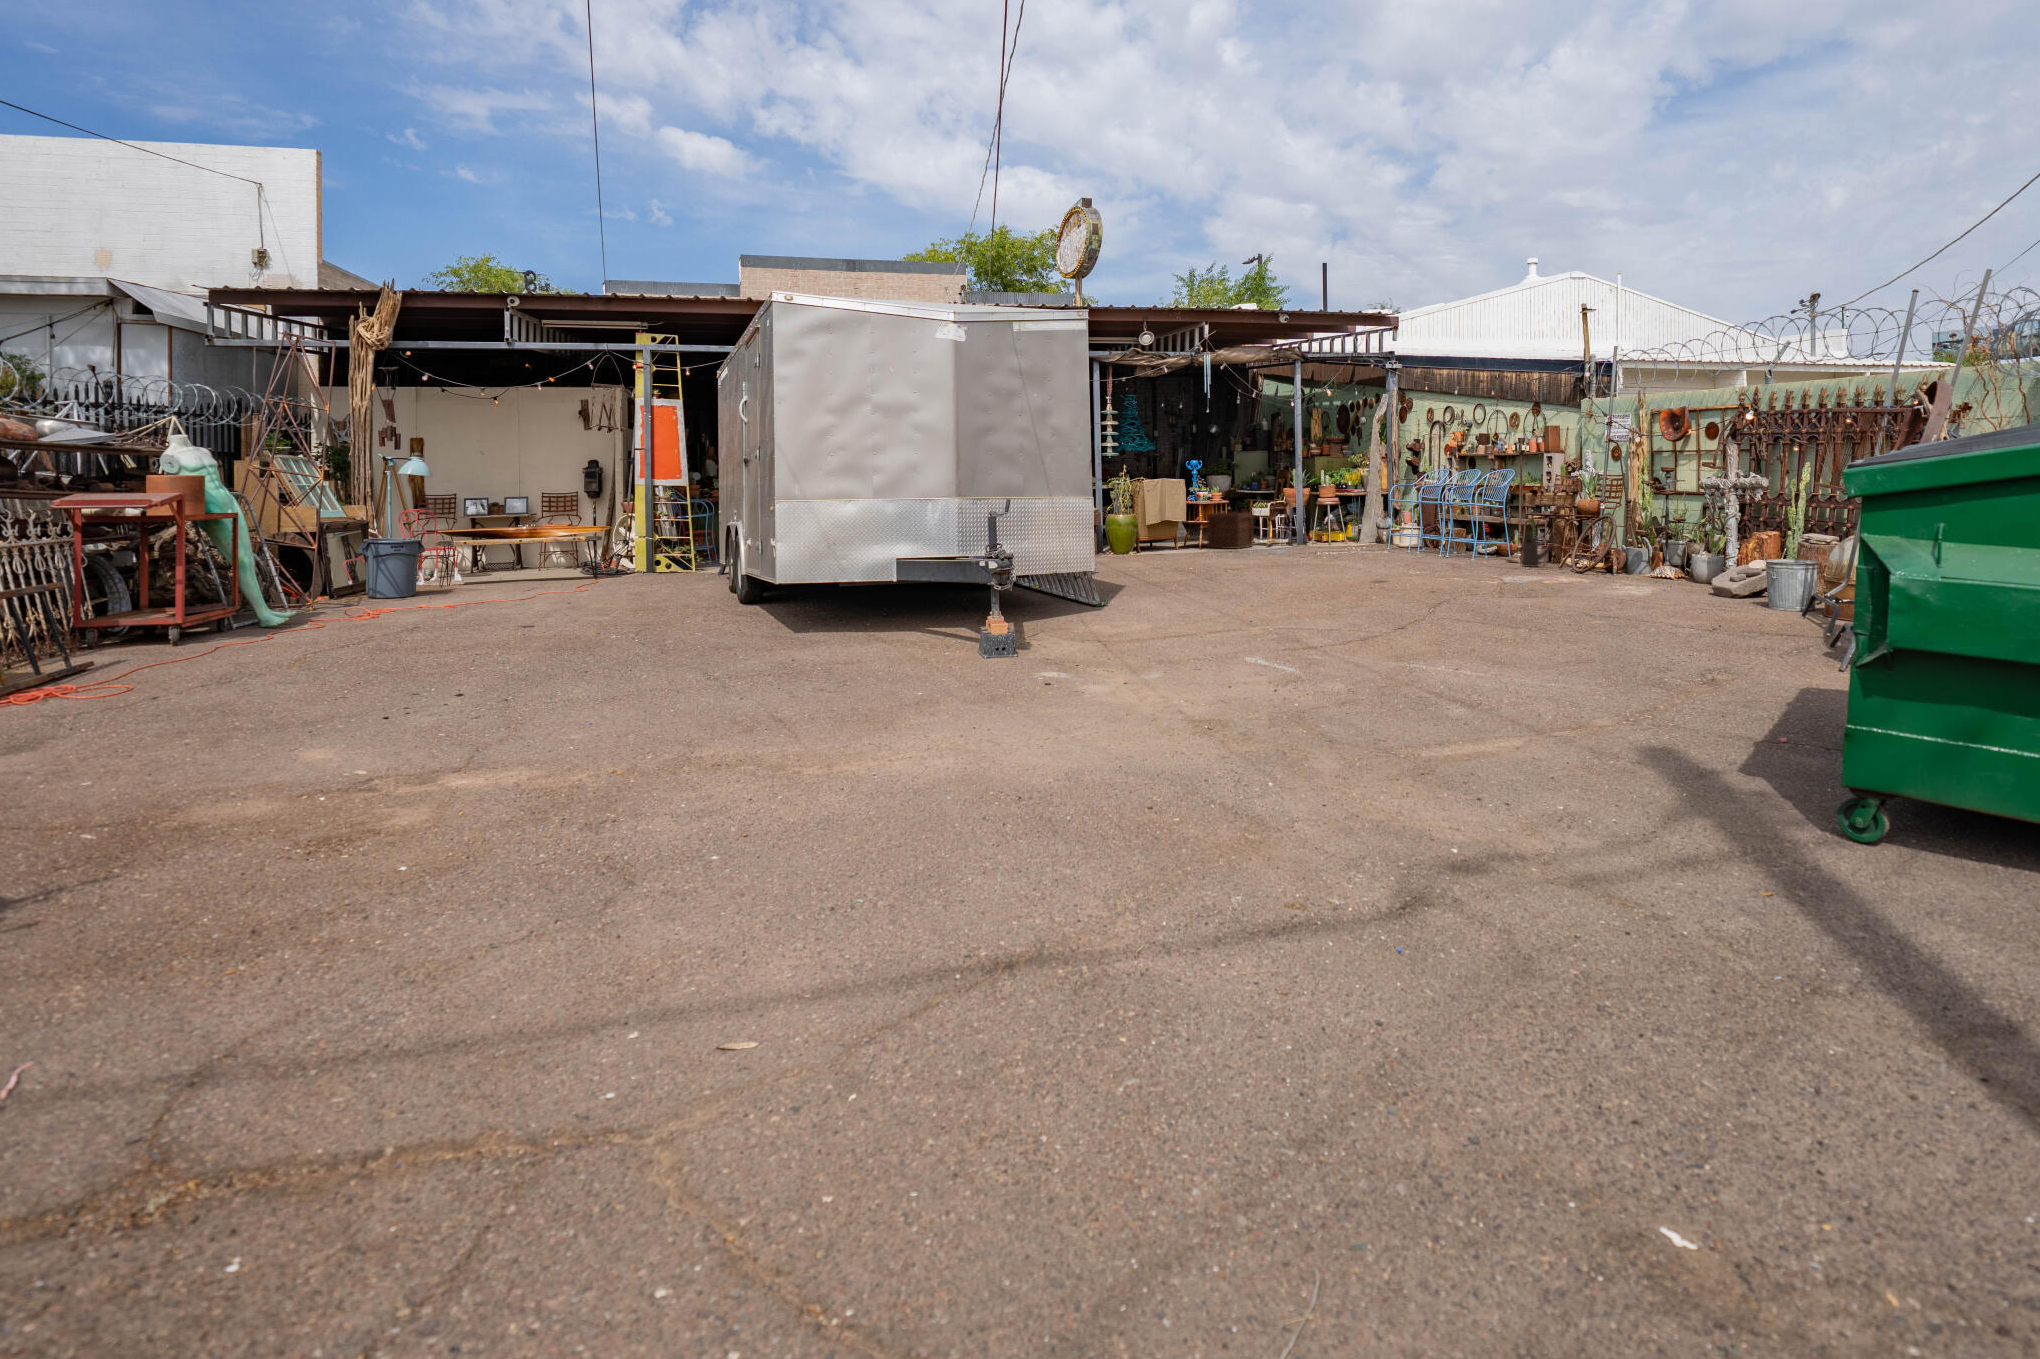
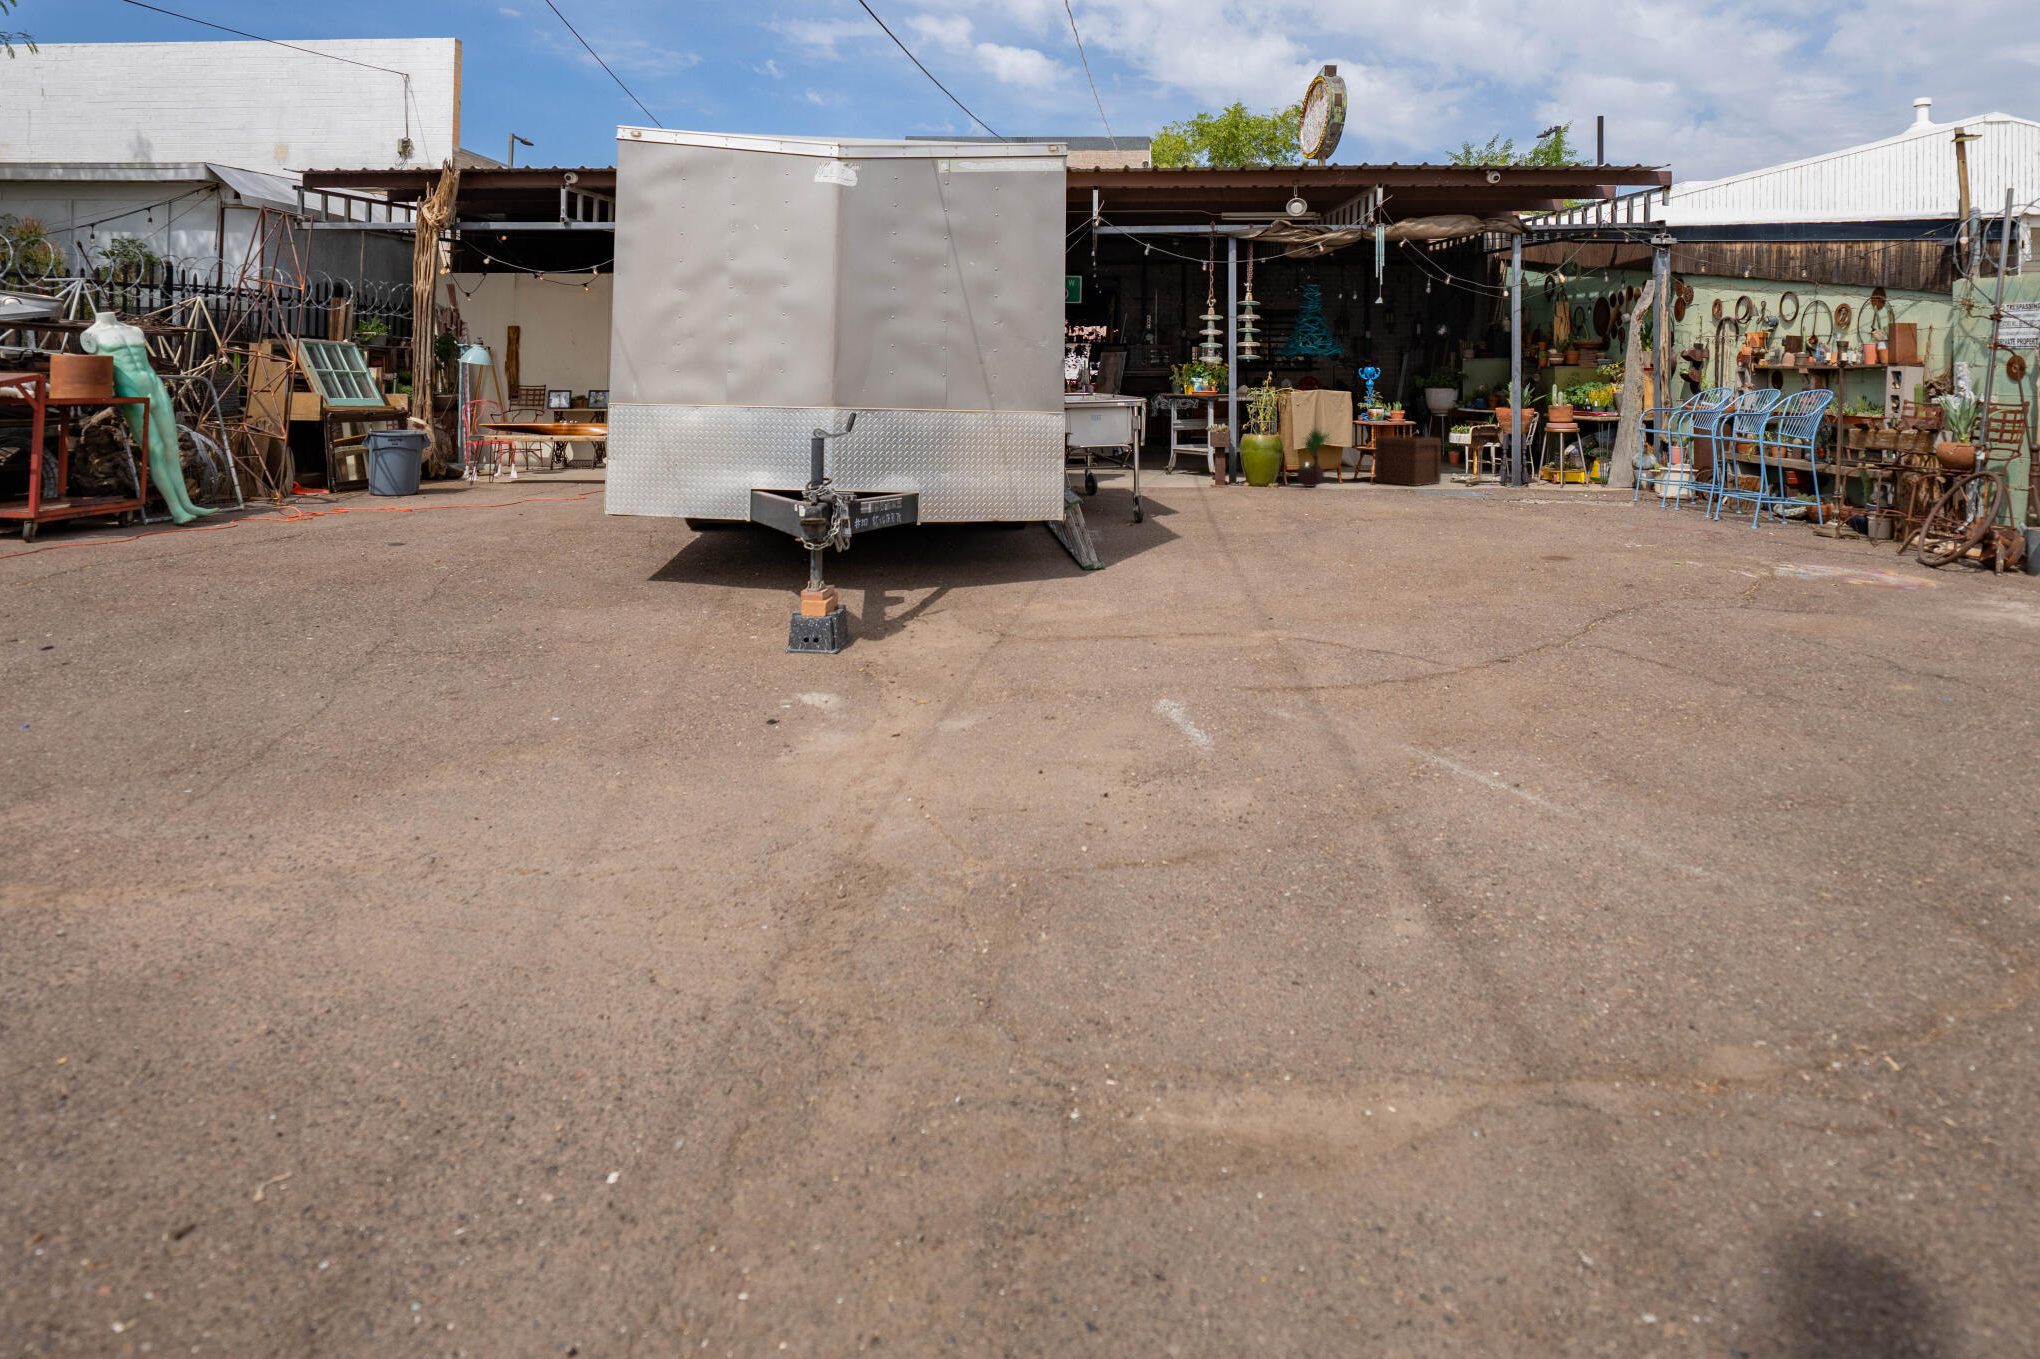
potted tree: none [1156,505,1183,553] -> present [1297,429,1329,487]
watering can: present [1522,533,1557,567] -> none [1828,489,1904,544]

